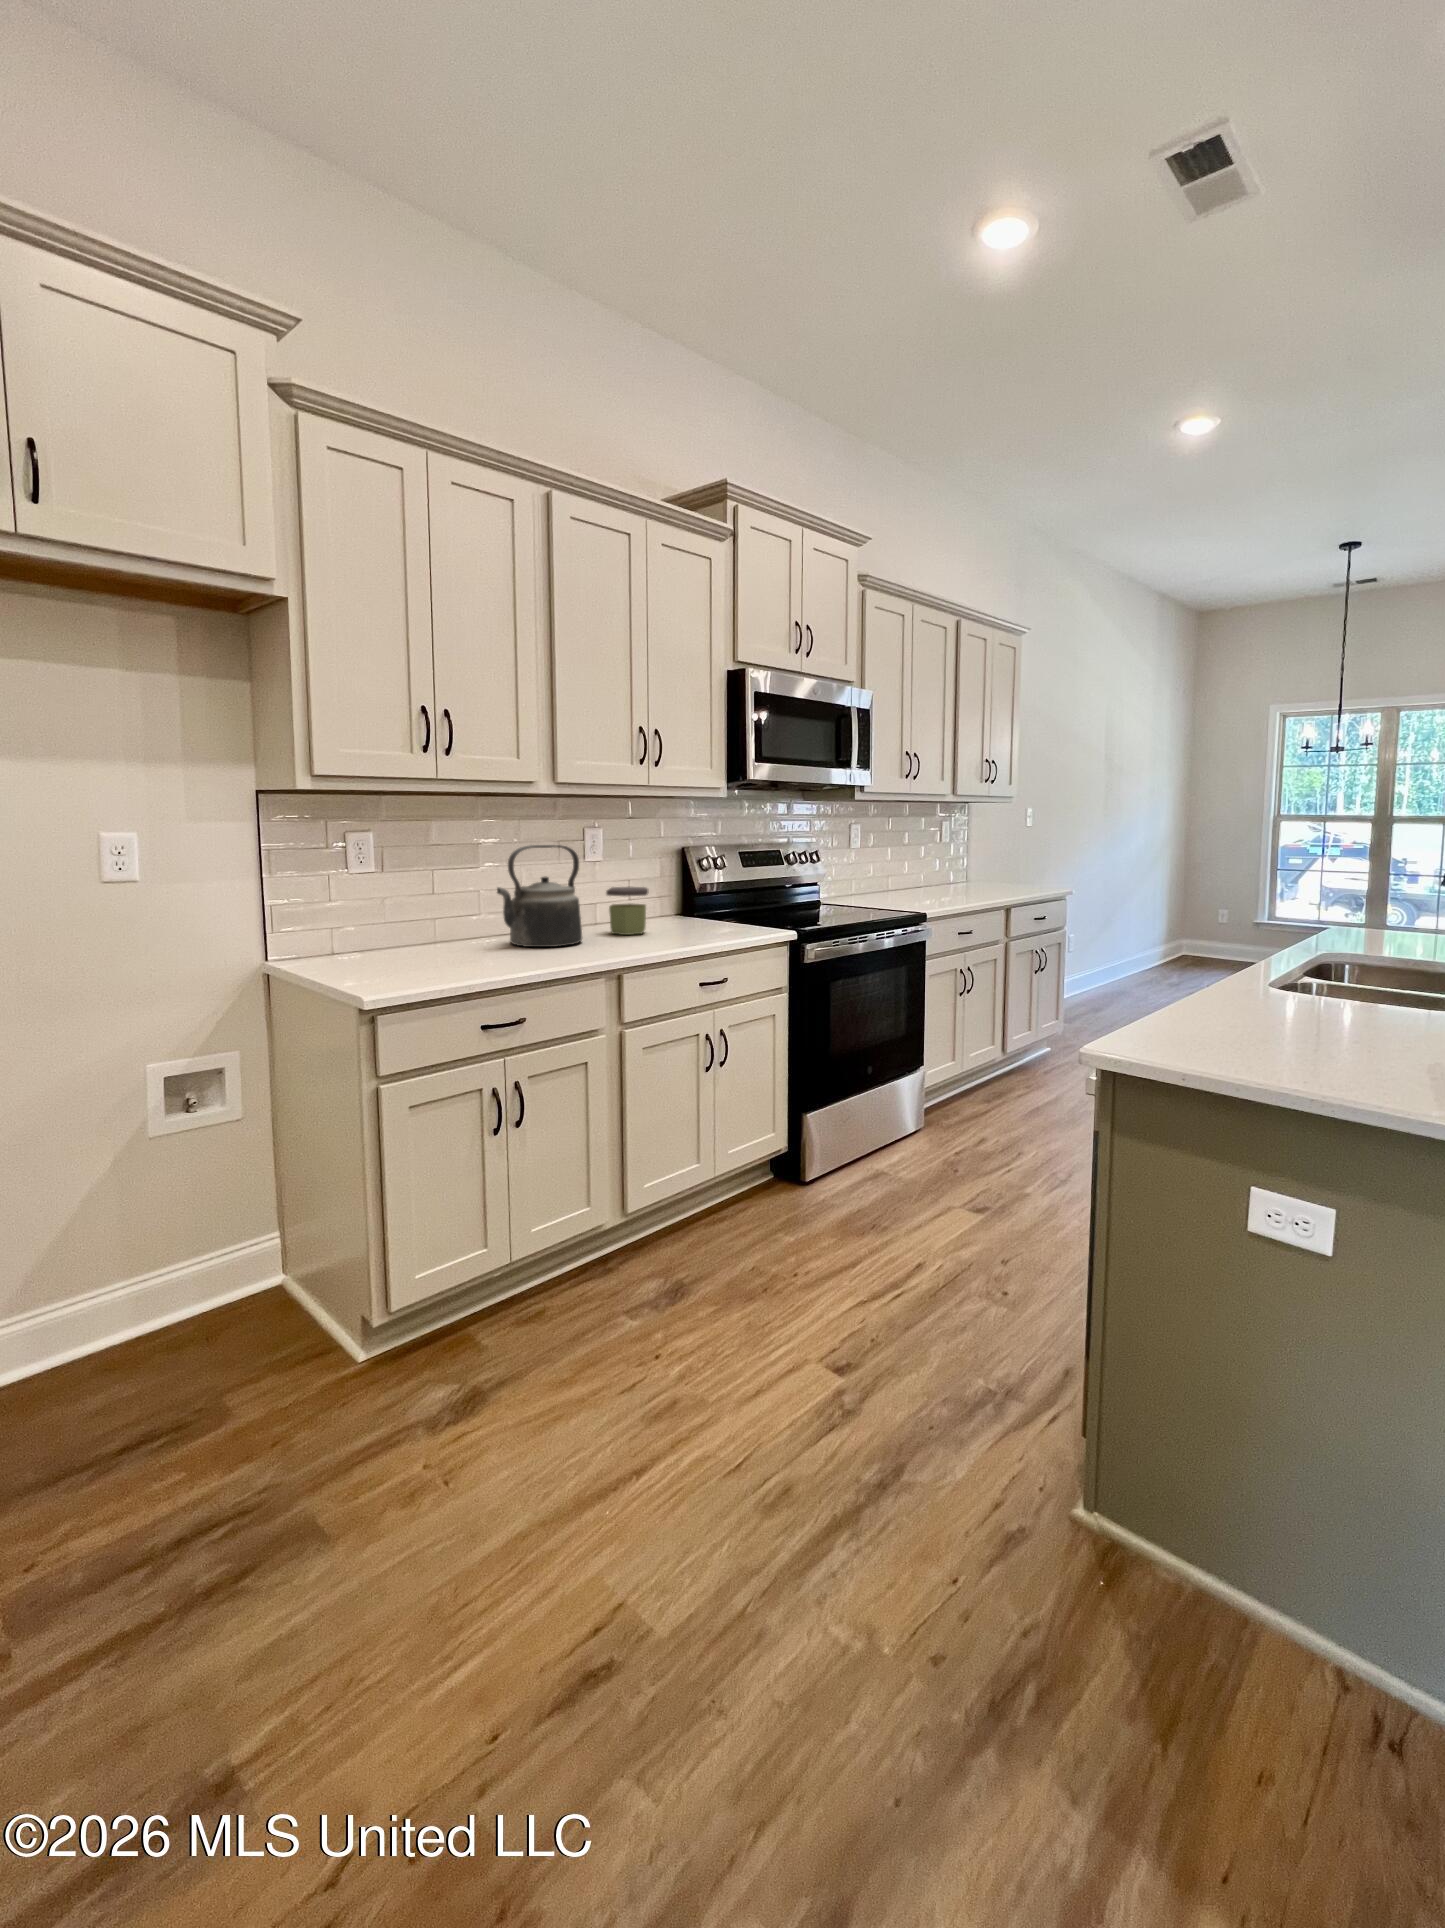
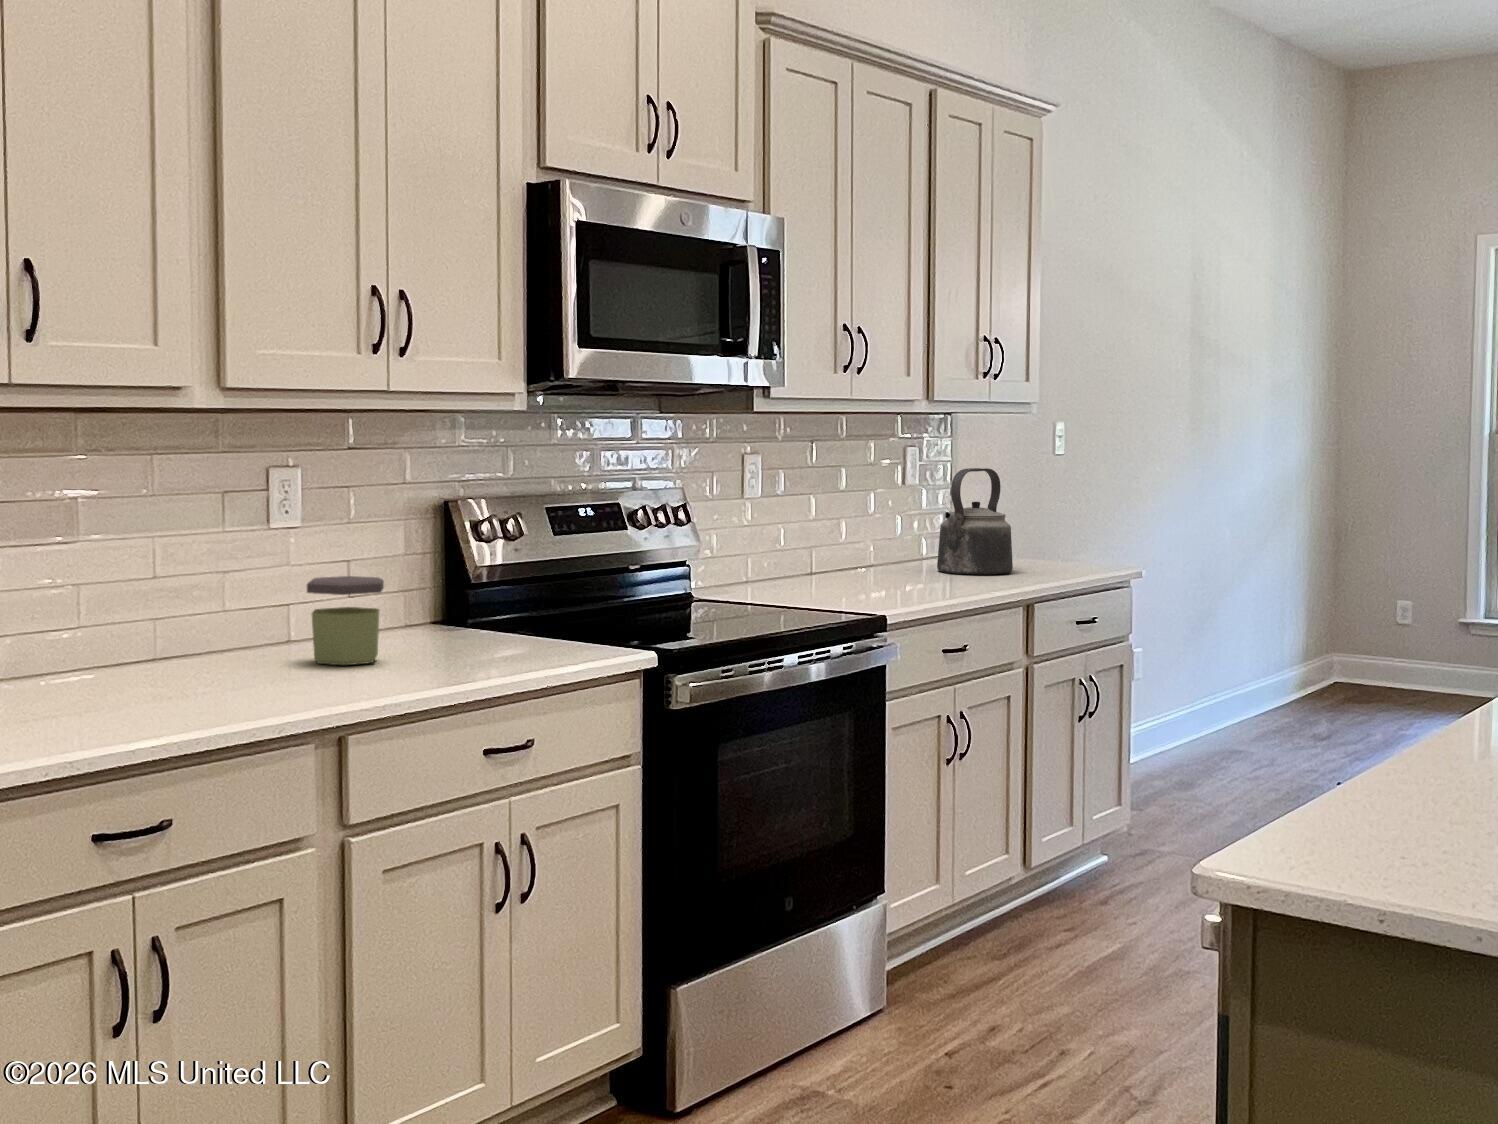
kettle: present [497,845,582,947] -> present [937,468,1013,575]

